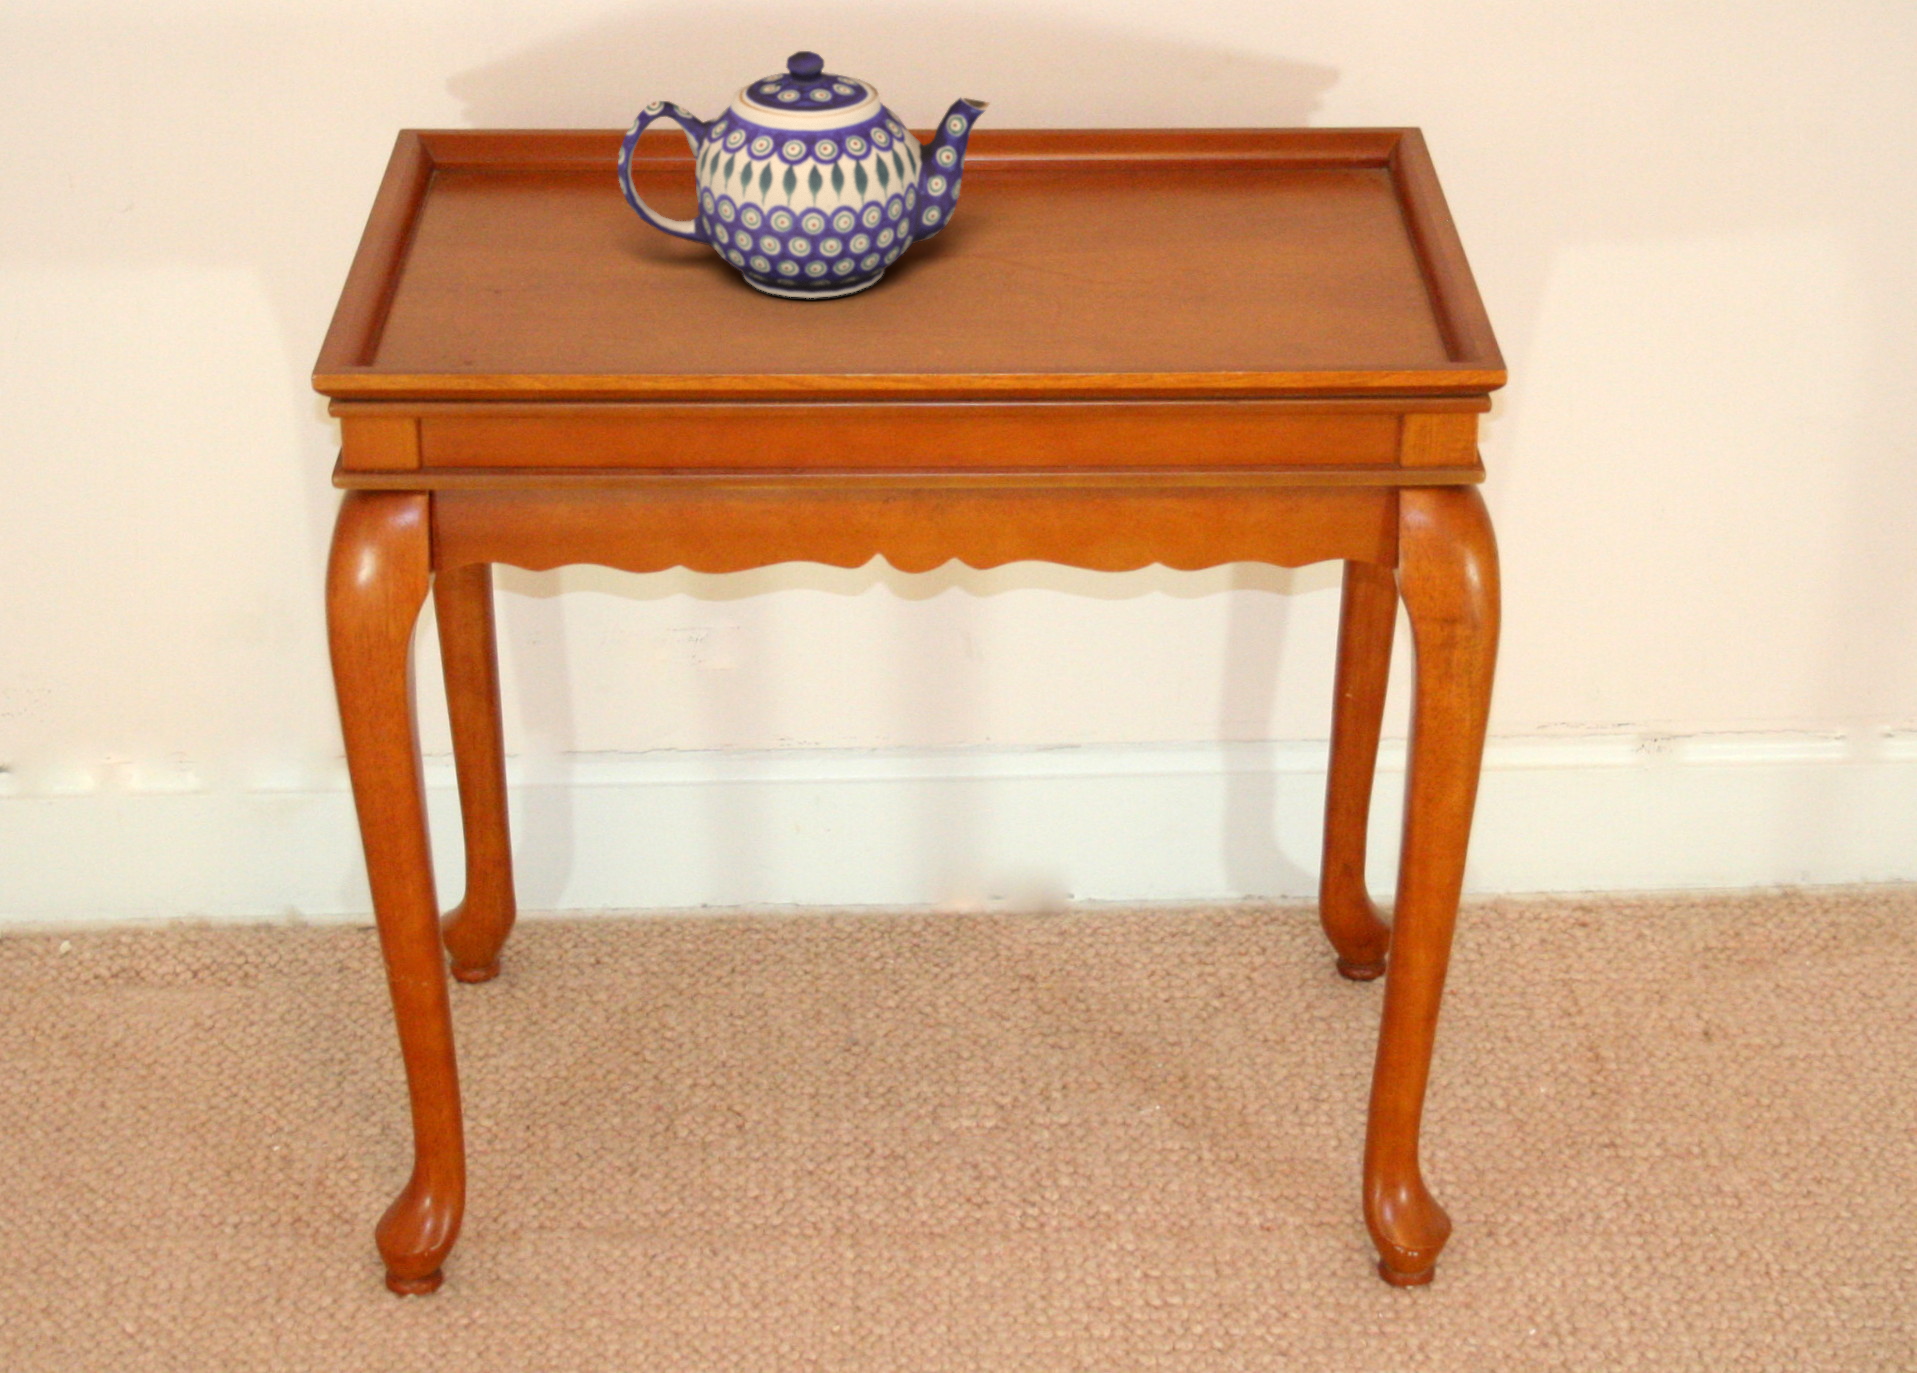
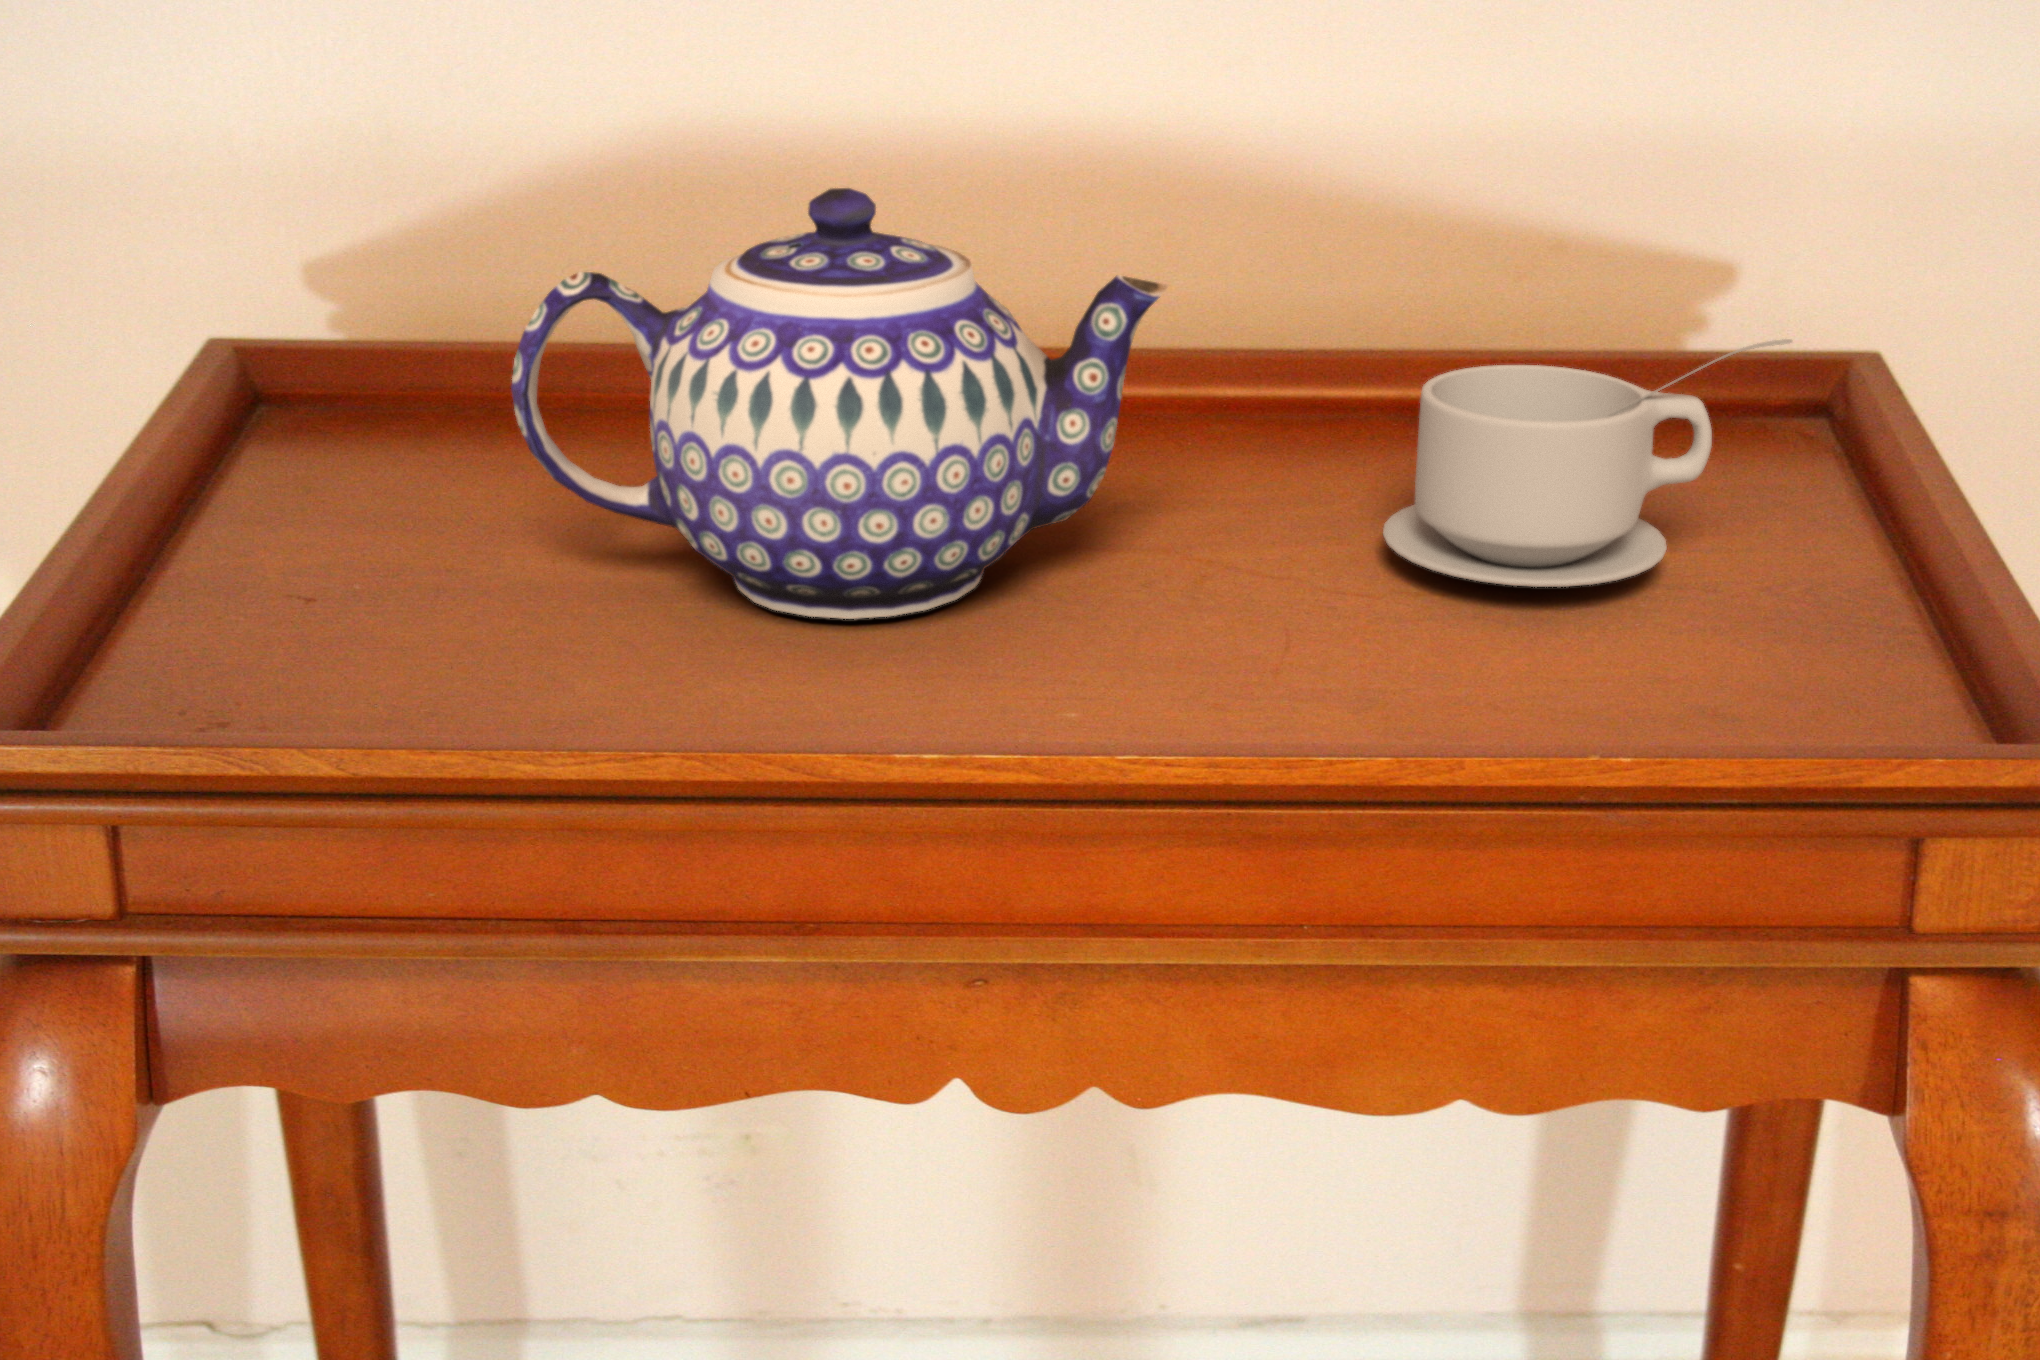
teacup: none [1115,130,1345,275] -> present [1383,339,1792,587]

